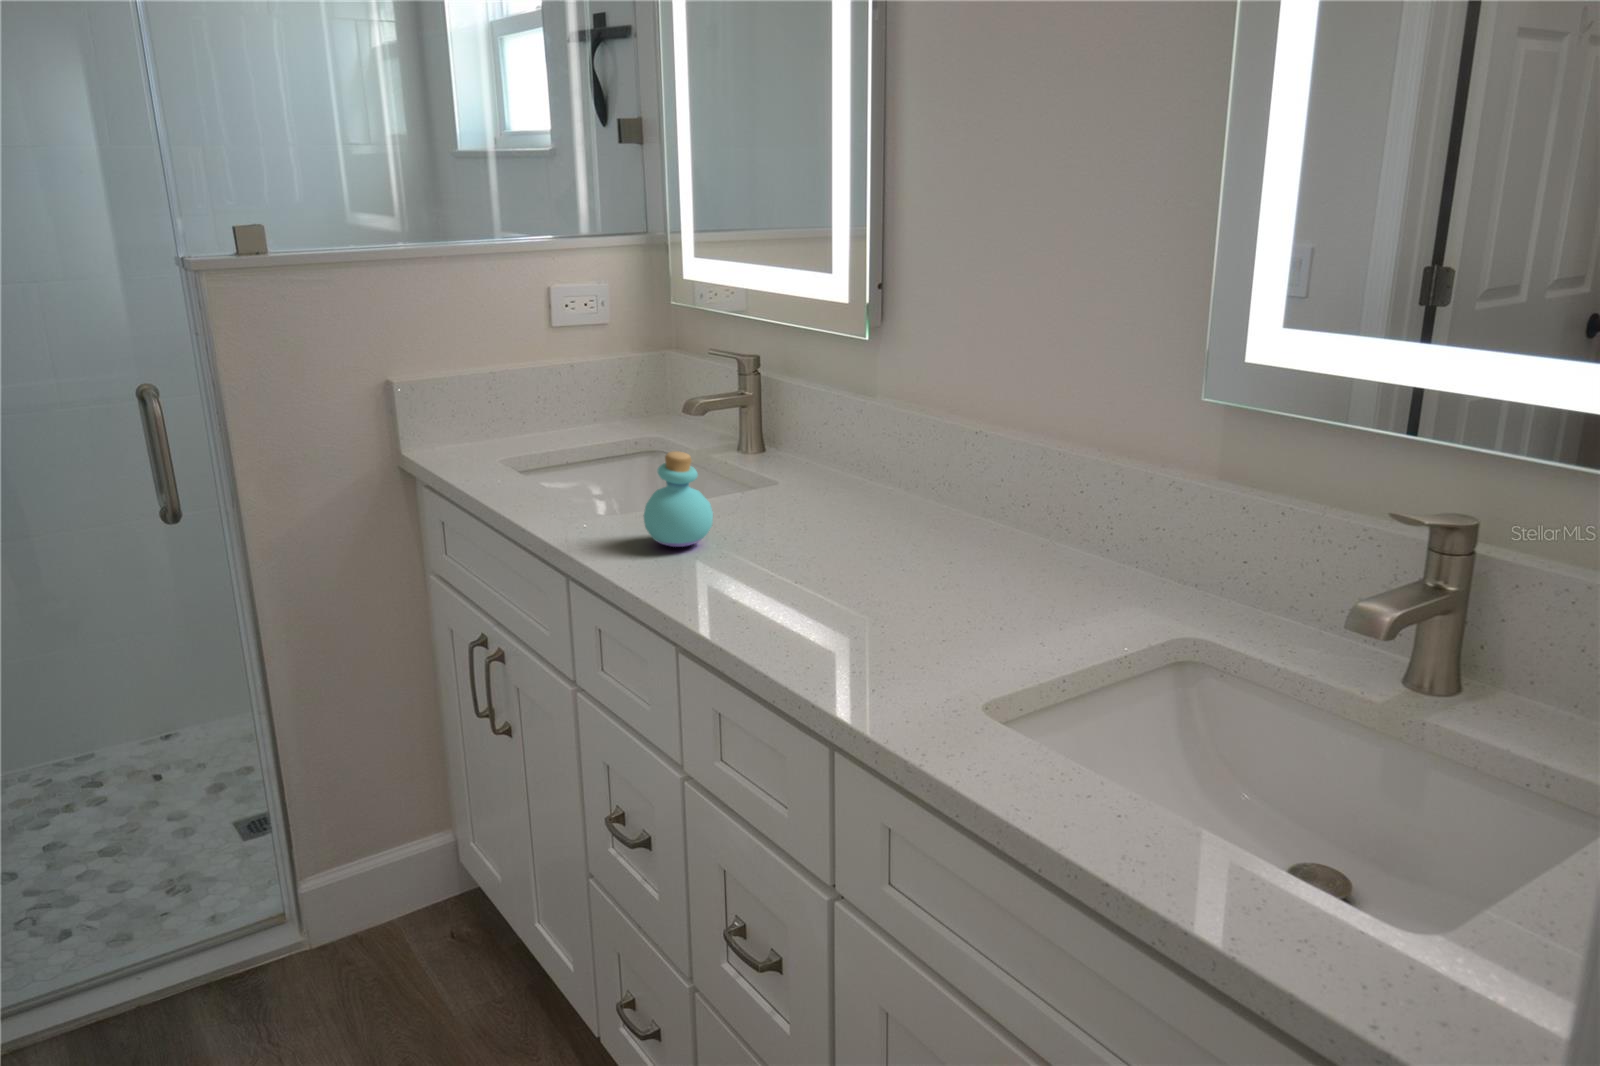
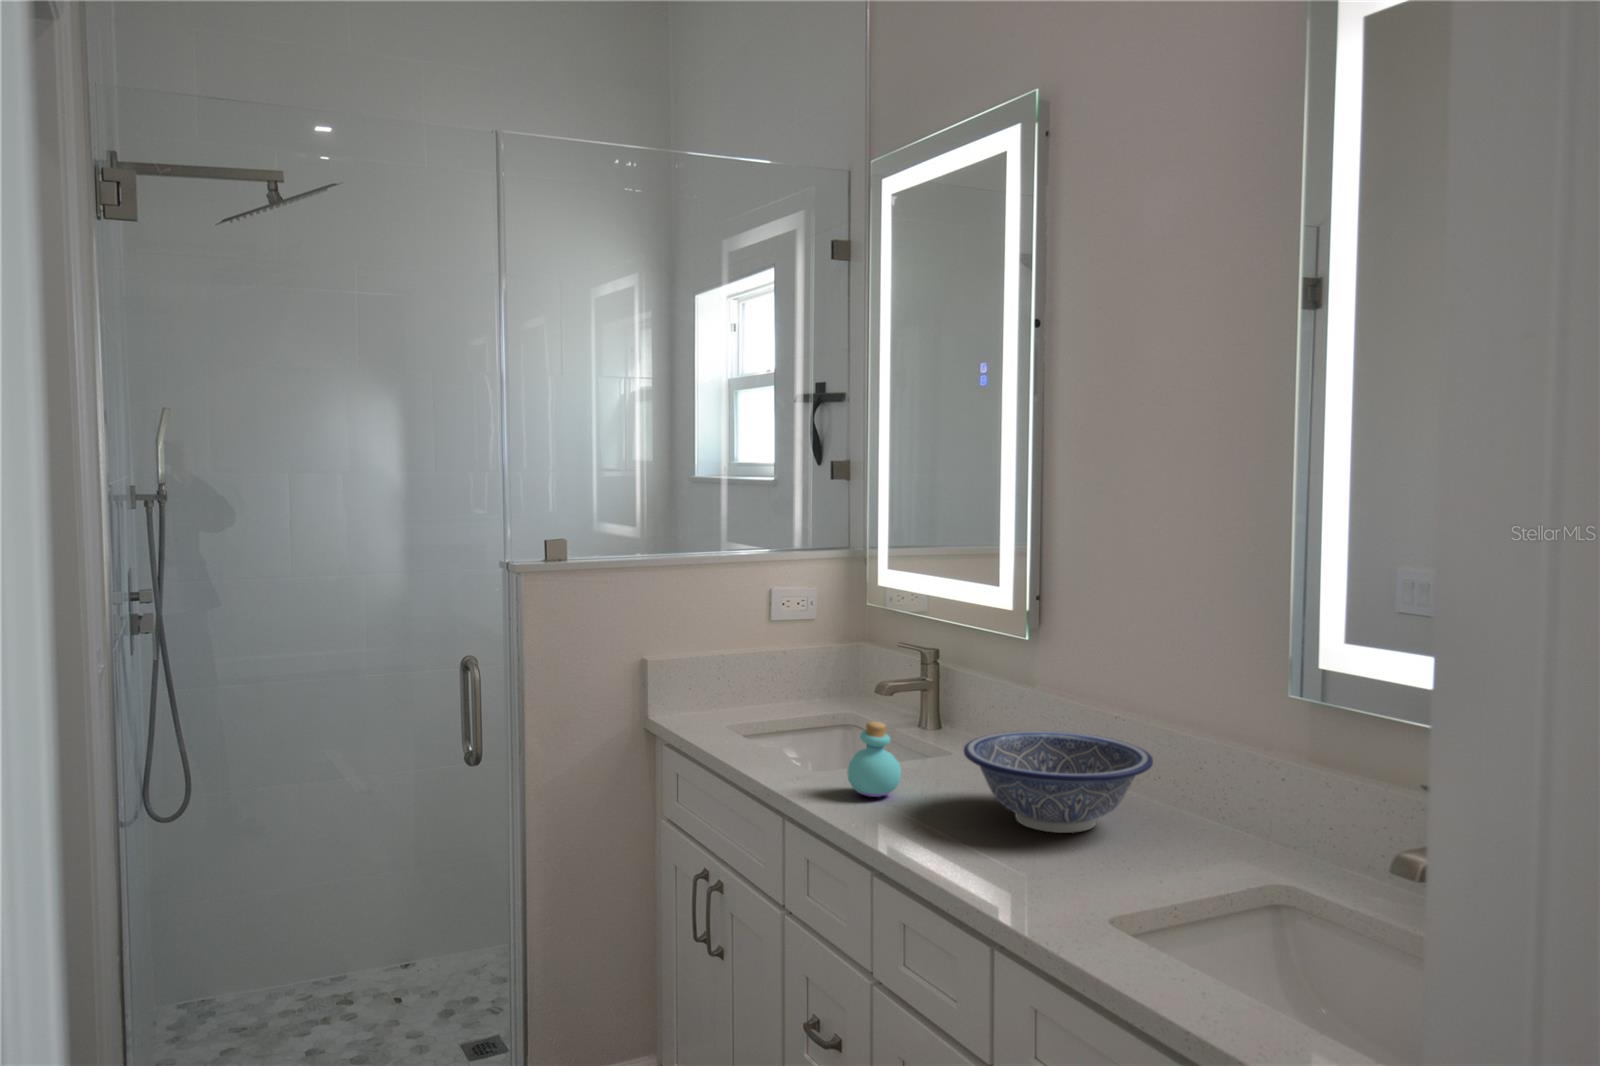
decorative bowl: none [791,455,1030,584] -> present [964,731,1153,833]

